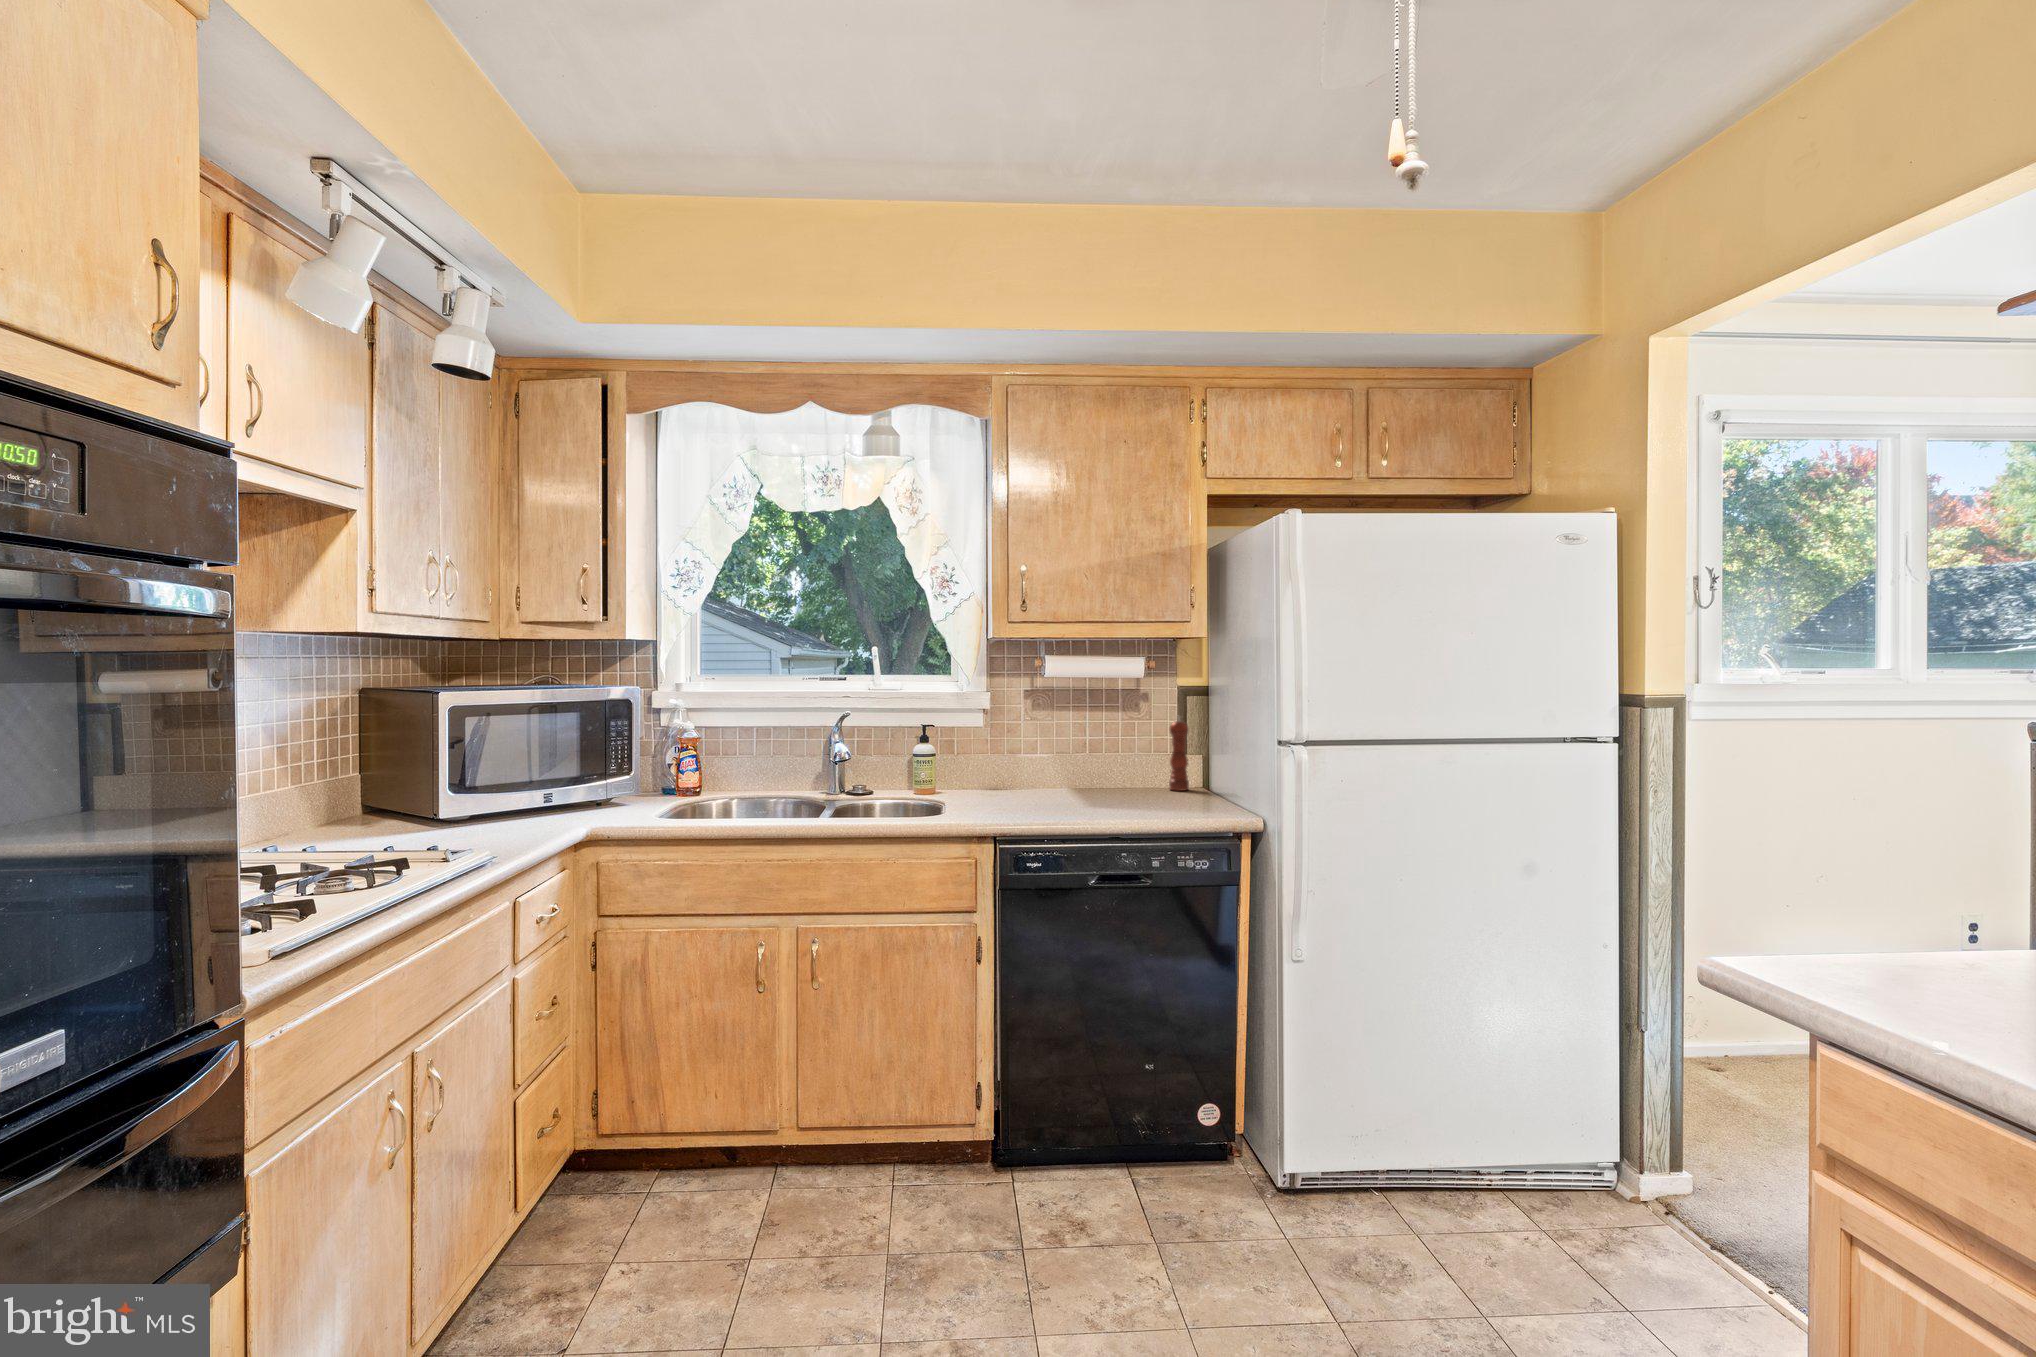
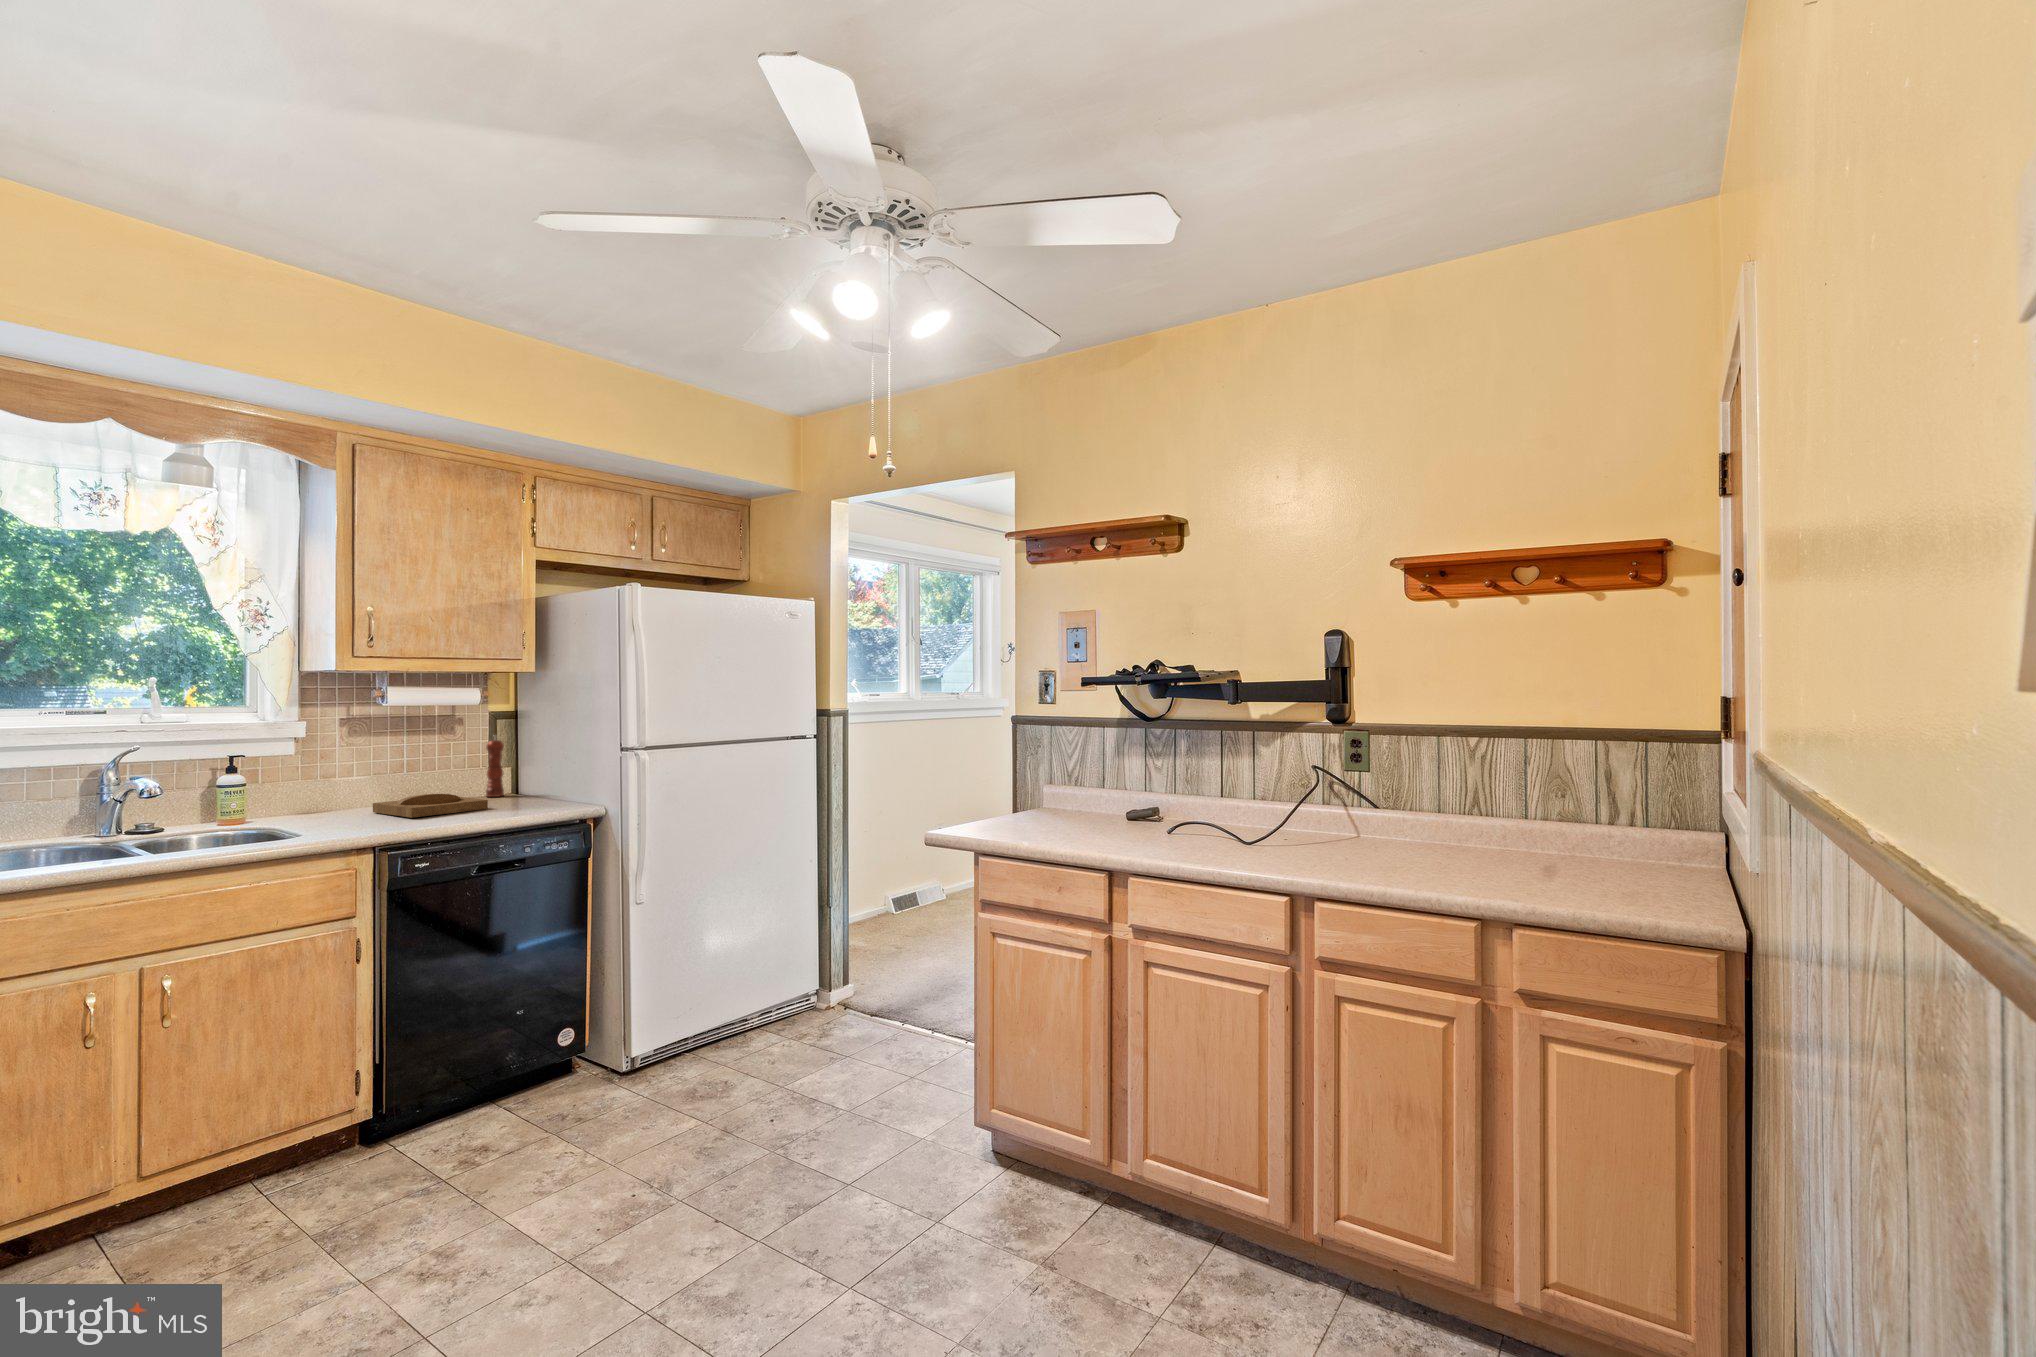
tray: none [1044,781,1144,807] -> present [373,794,488,818]

